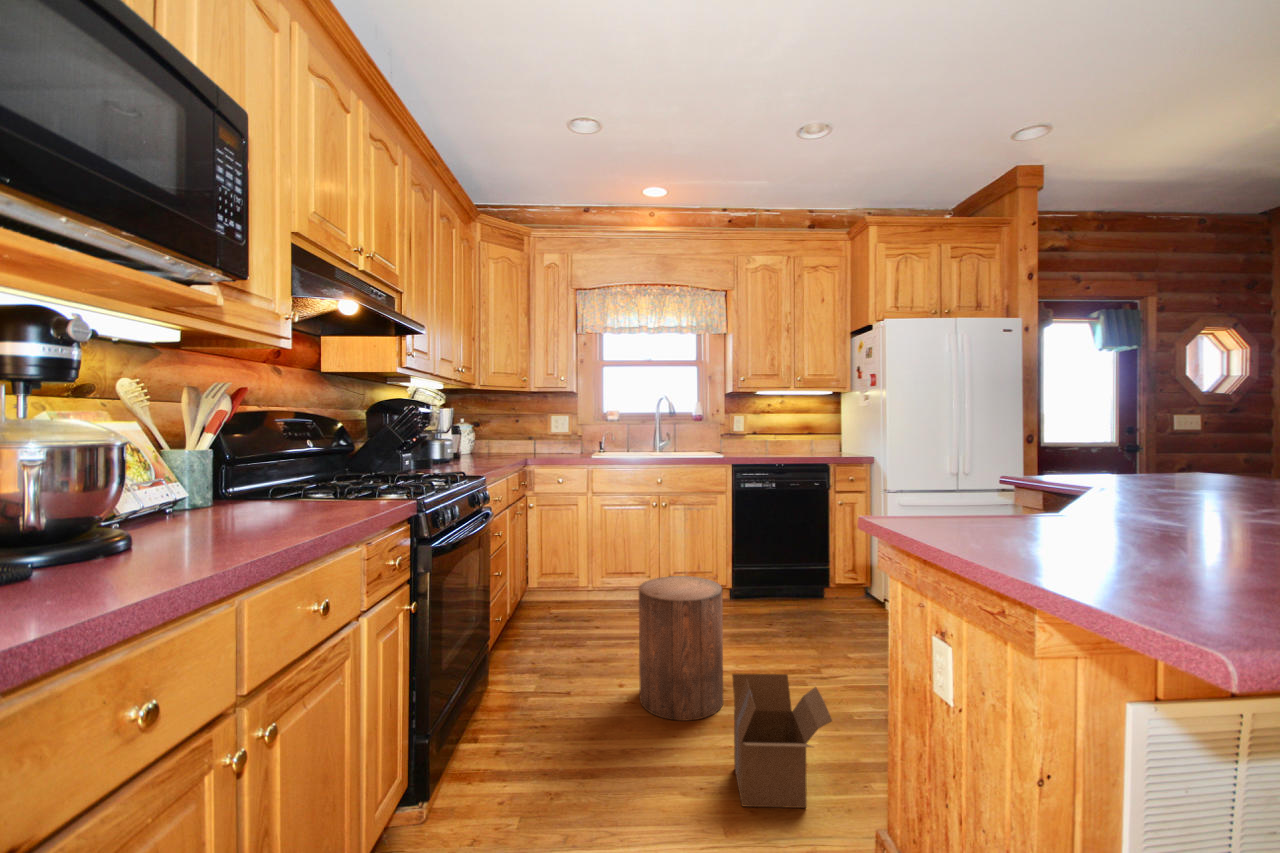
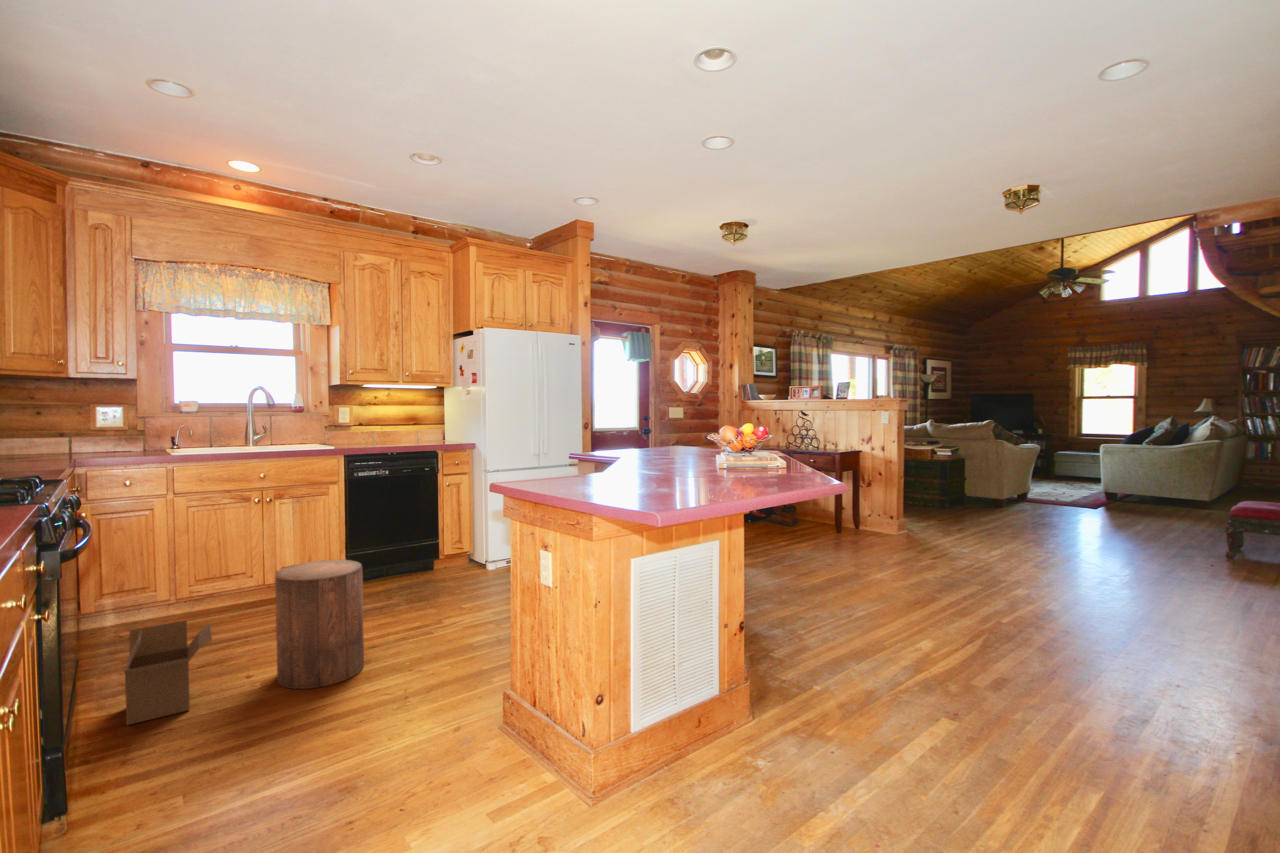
cardboard box: present [732,674,832,808] -> present [124,621,212,725]

